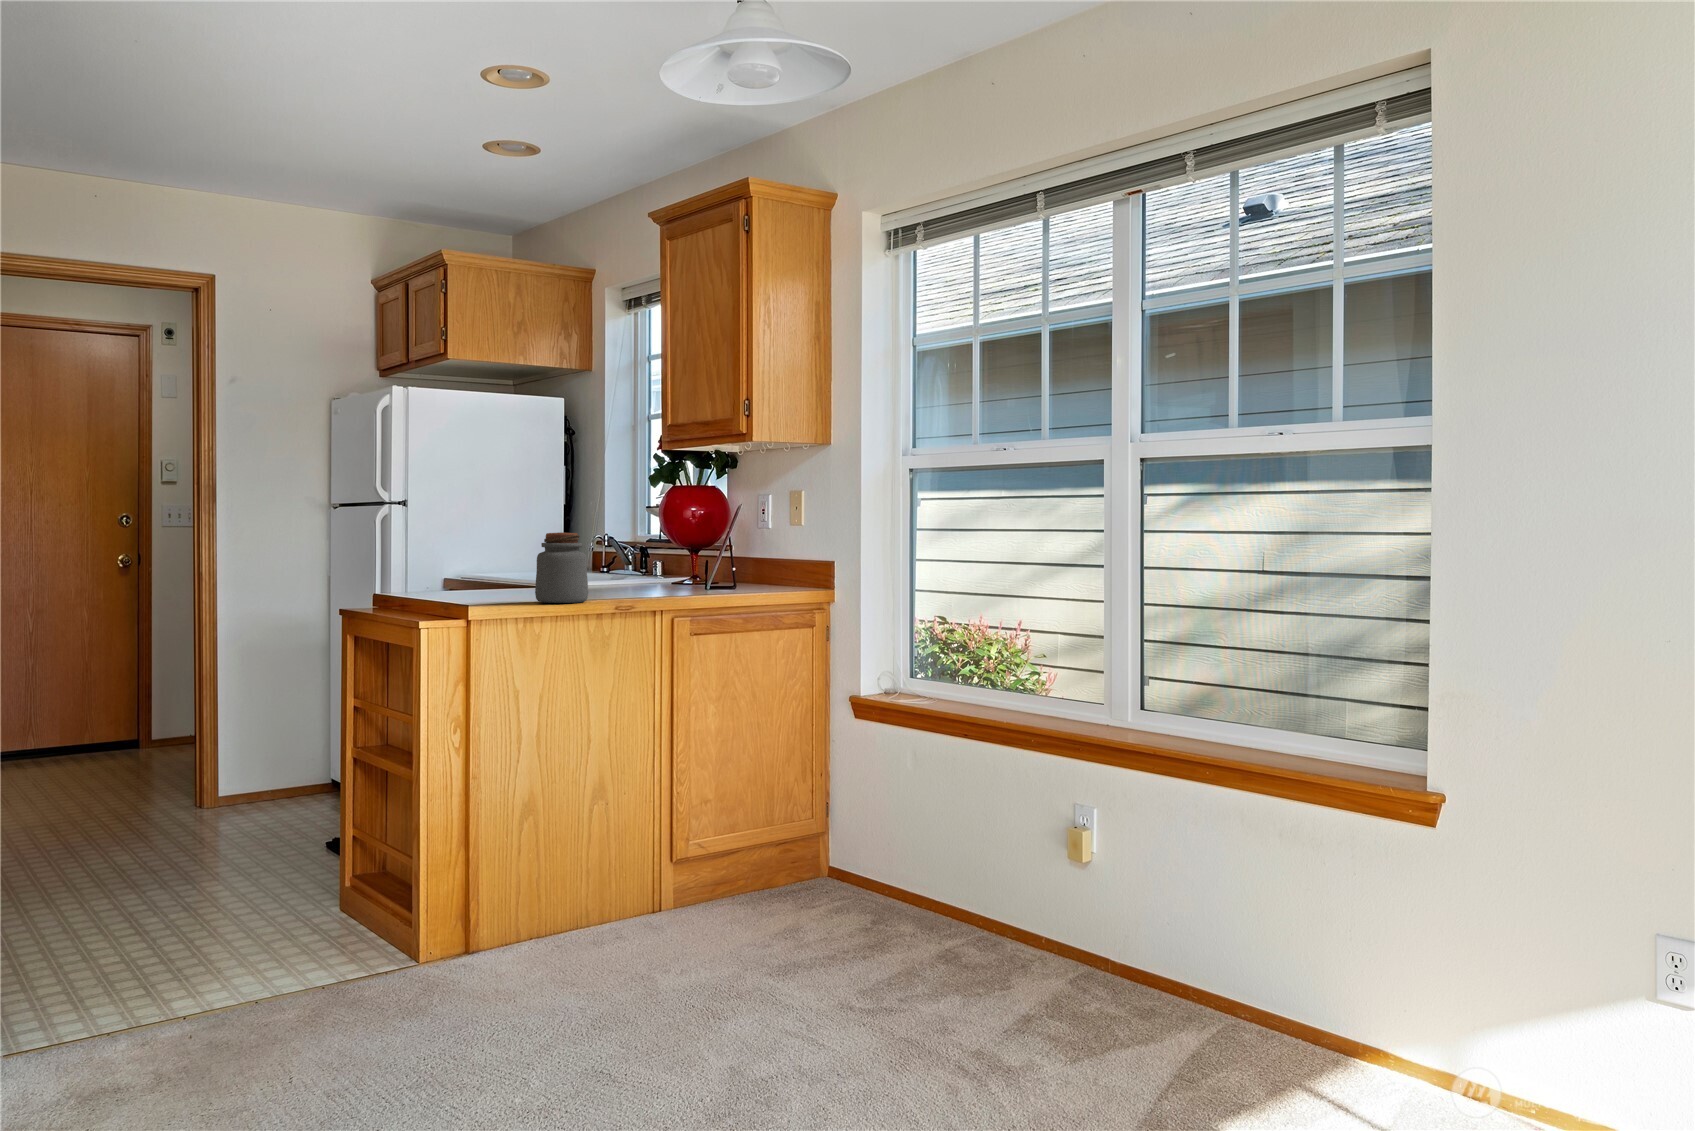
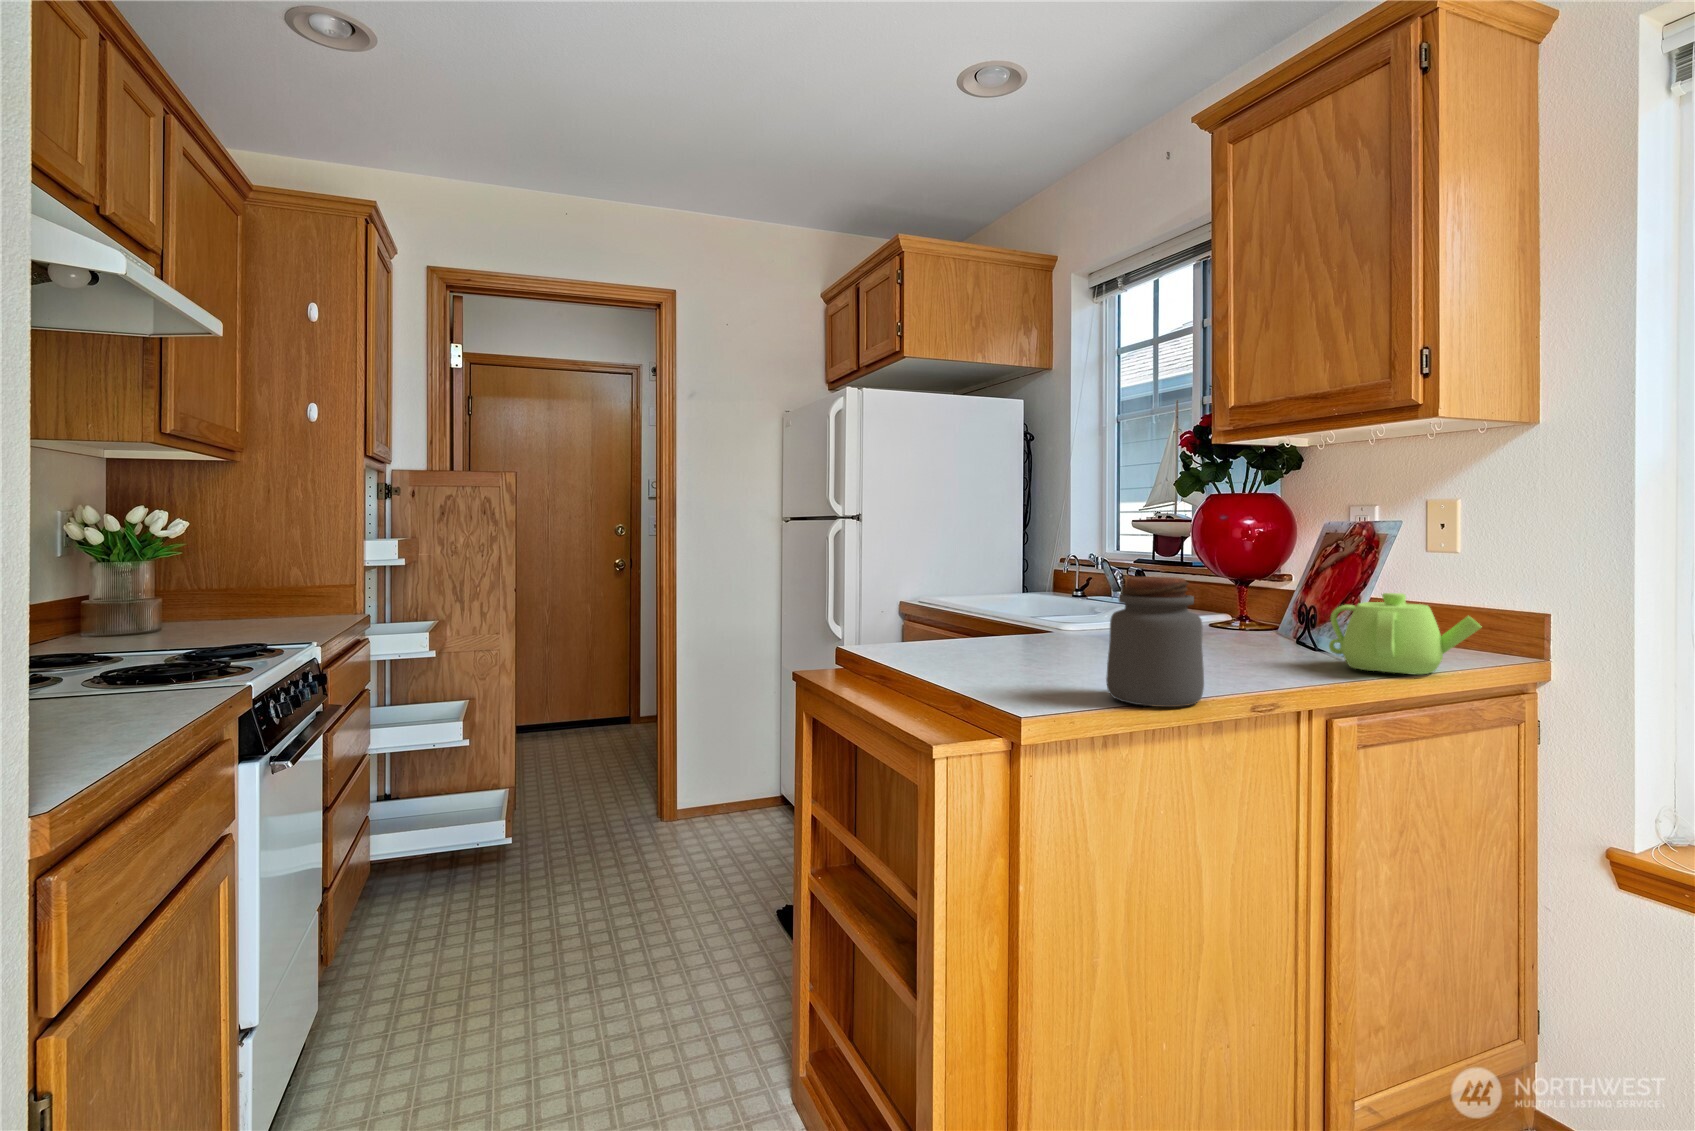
teapot: none [691,547,761,592] -> present [1329,593,1482,674]

